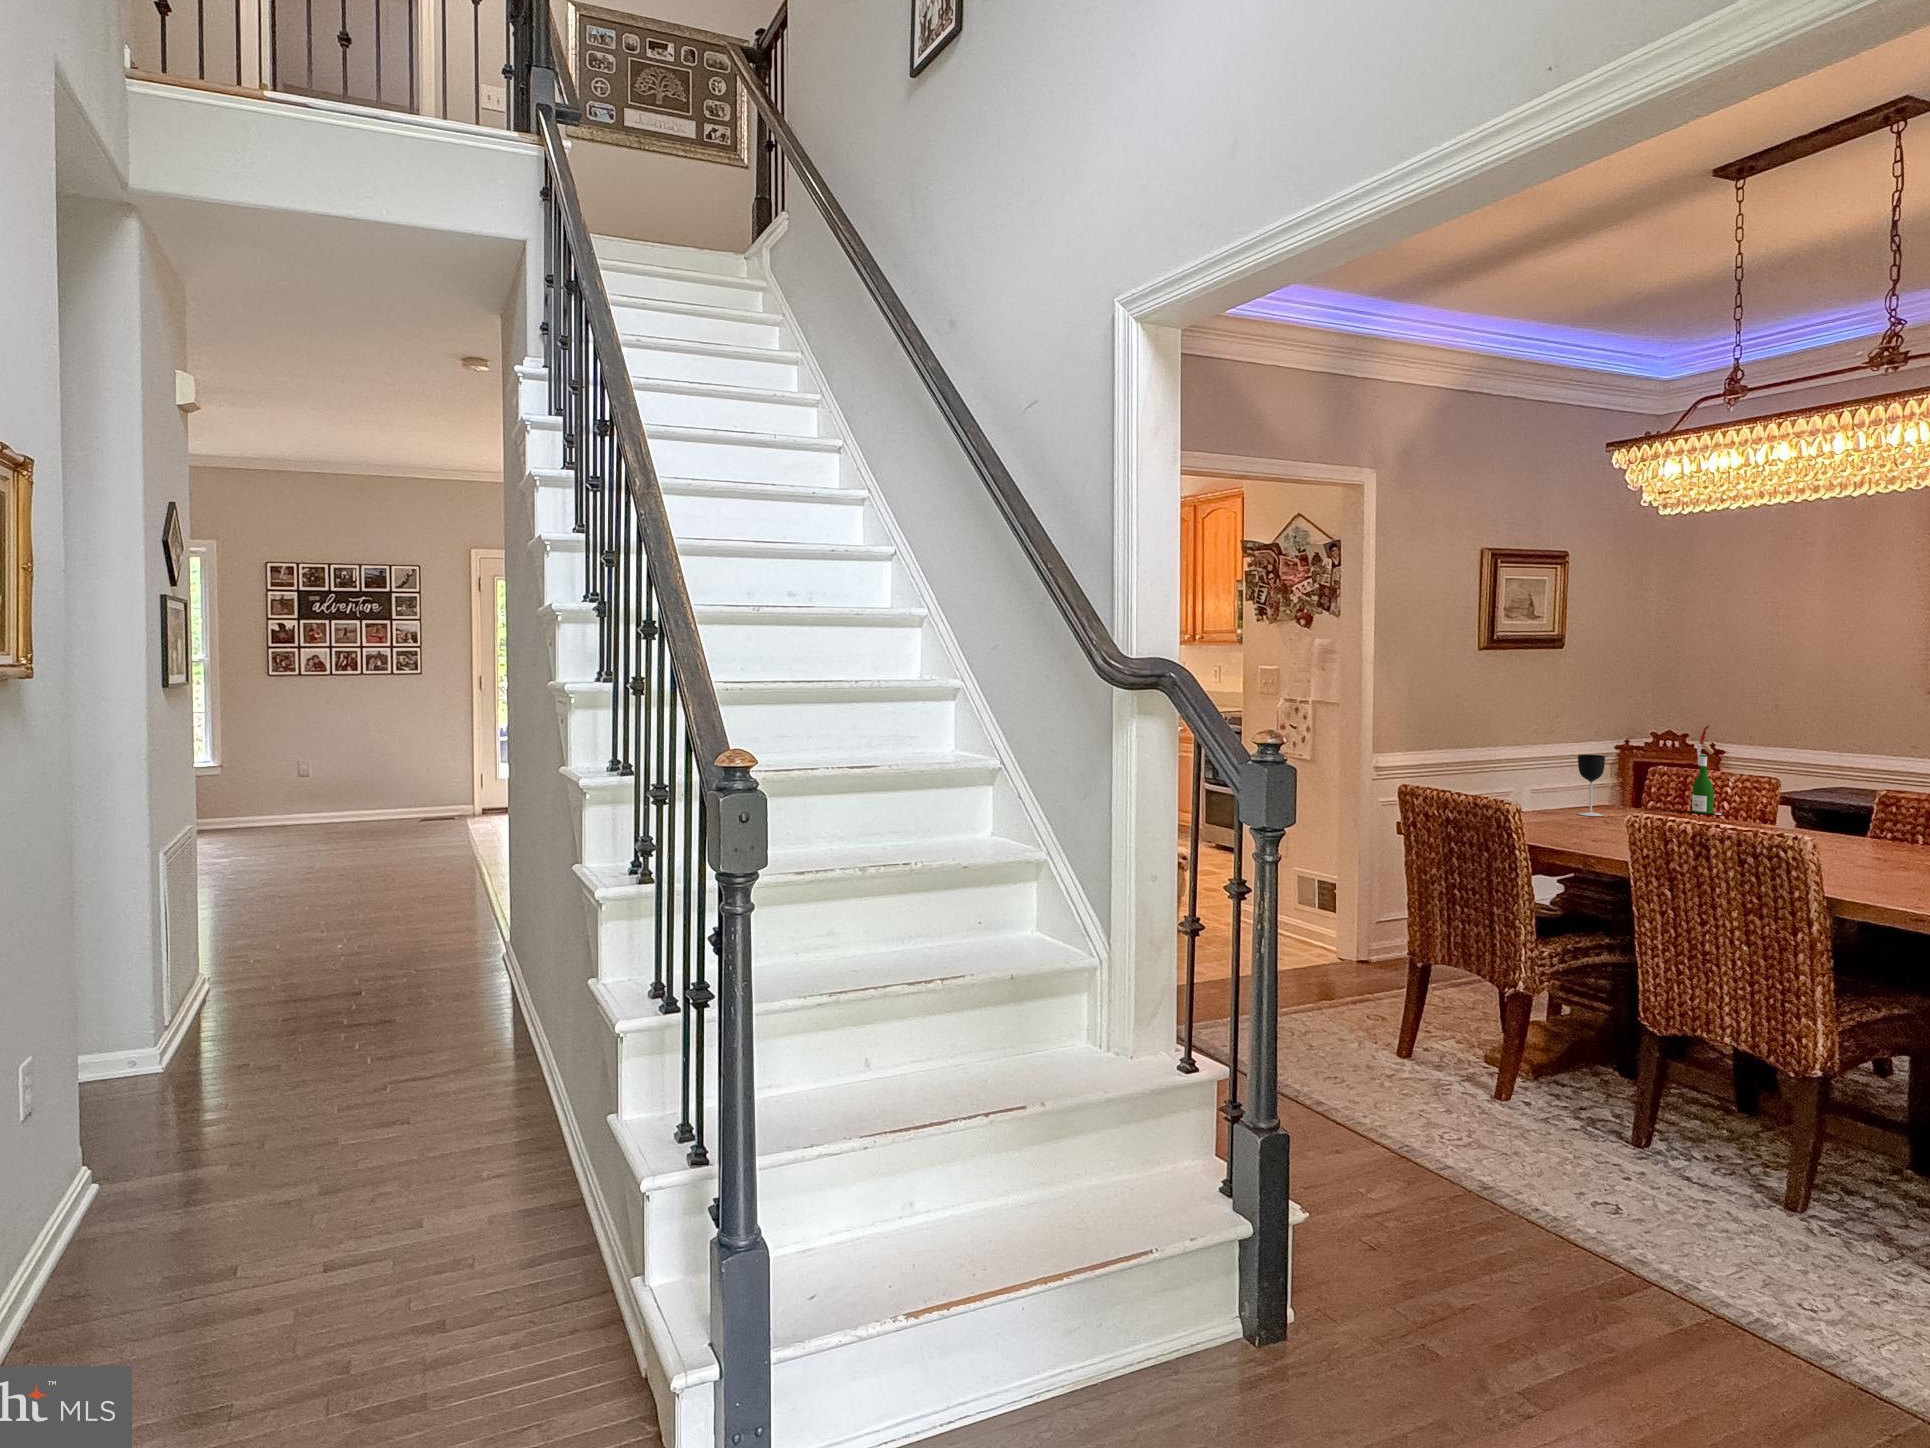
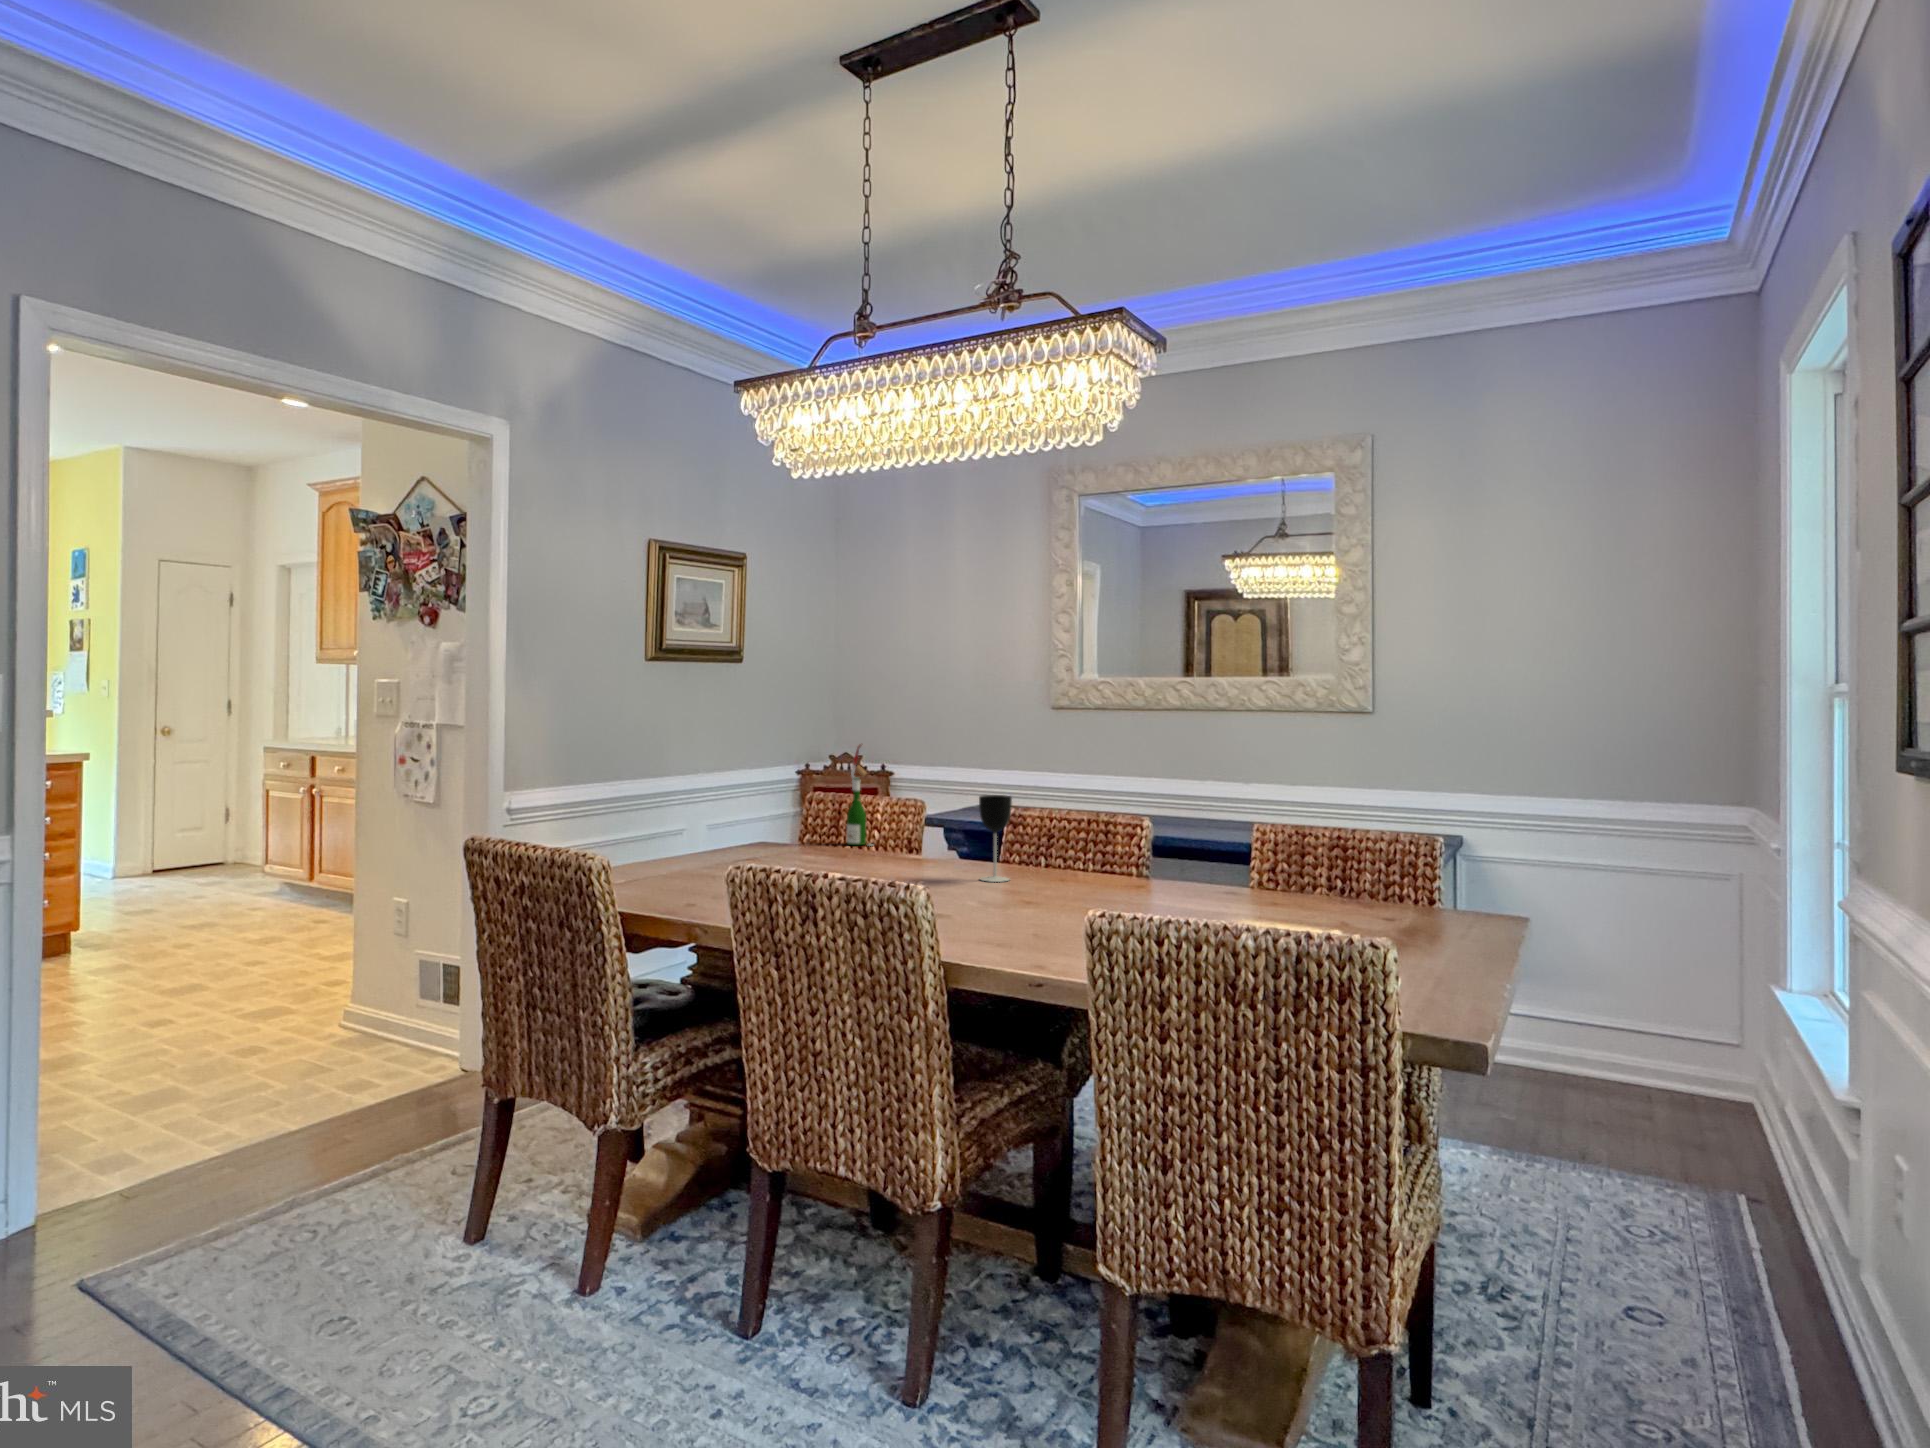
wine glass: present [1578,755,1605,816] -> present [979,795,1012,882]

